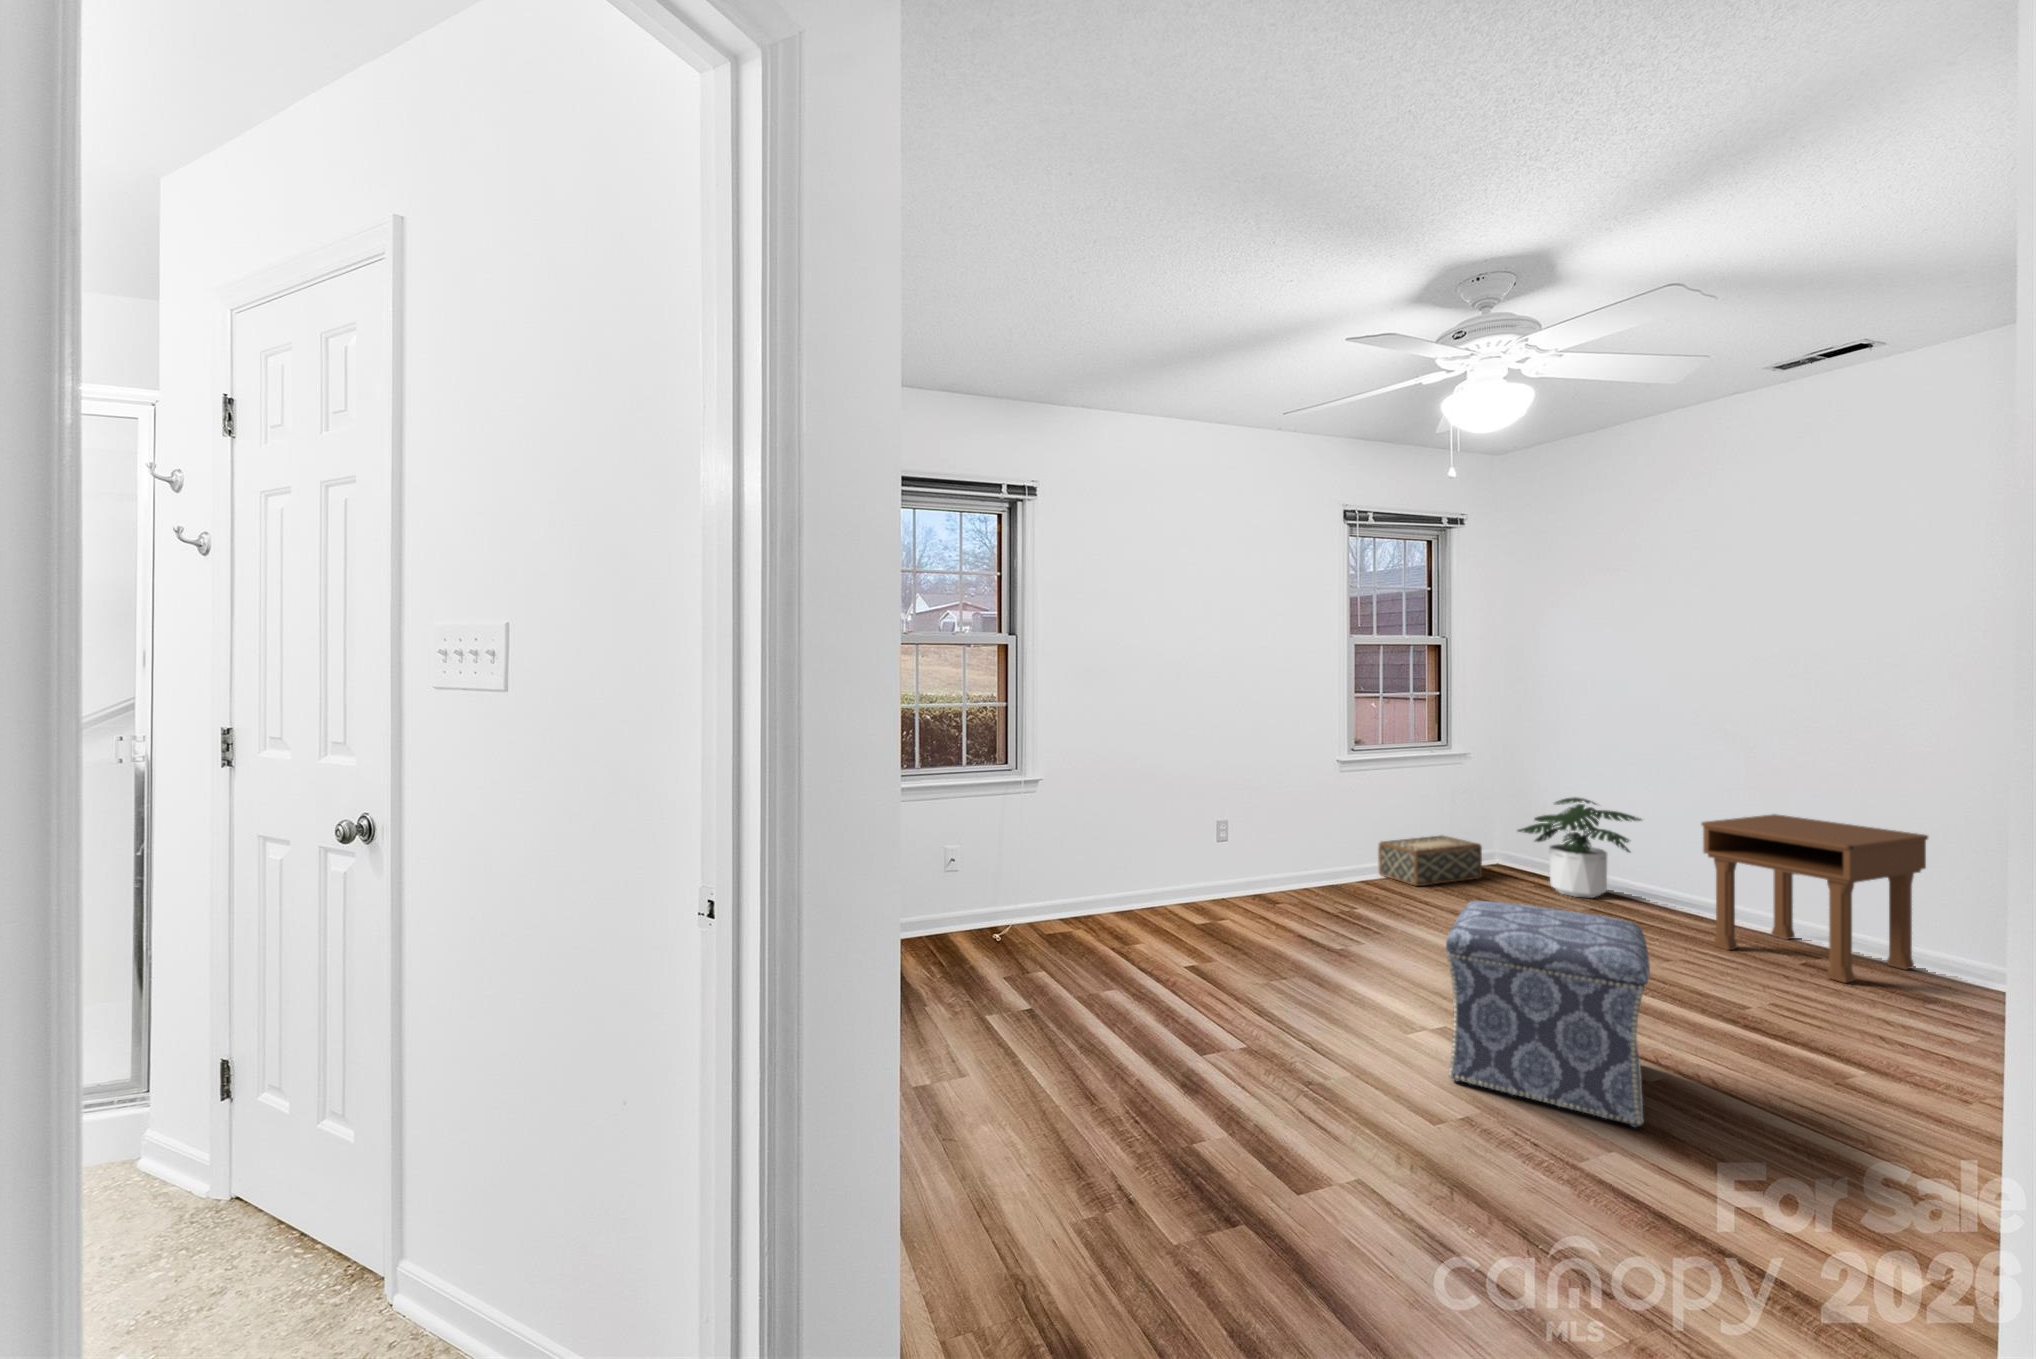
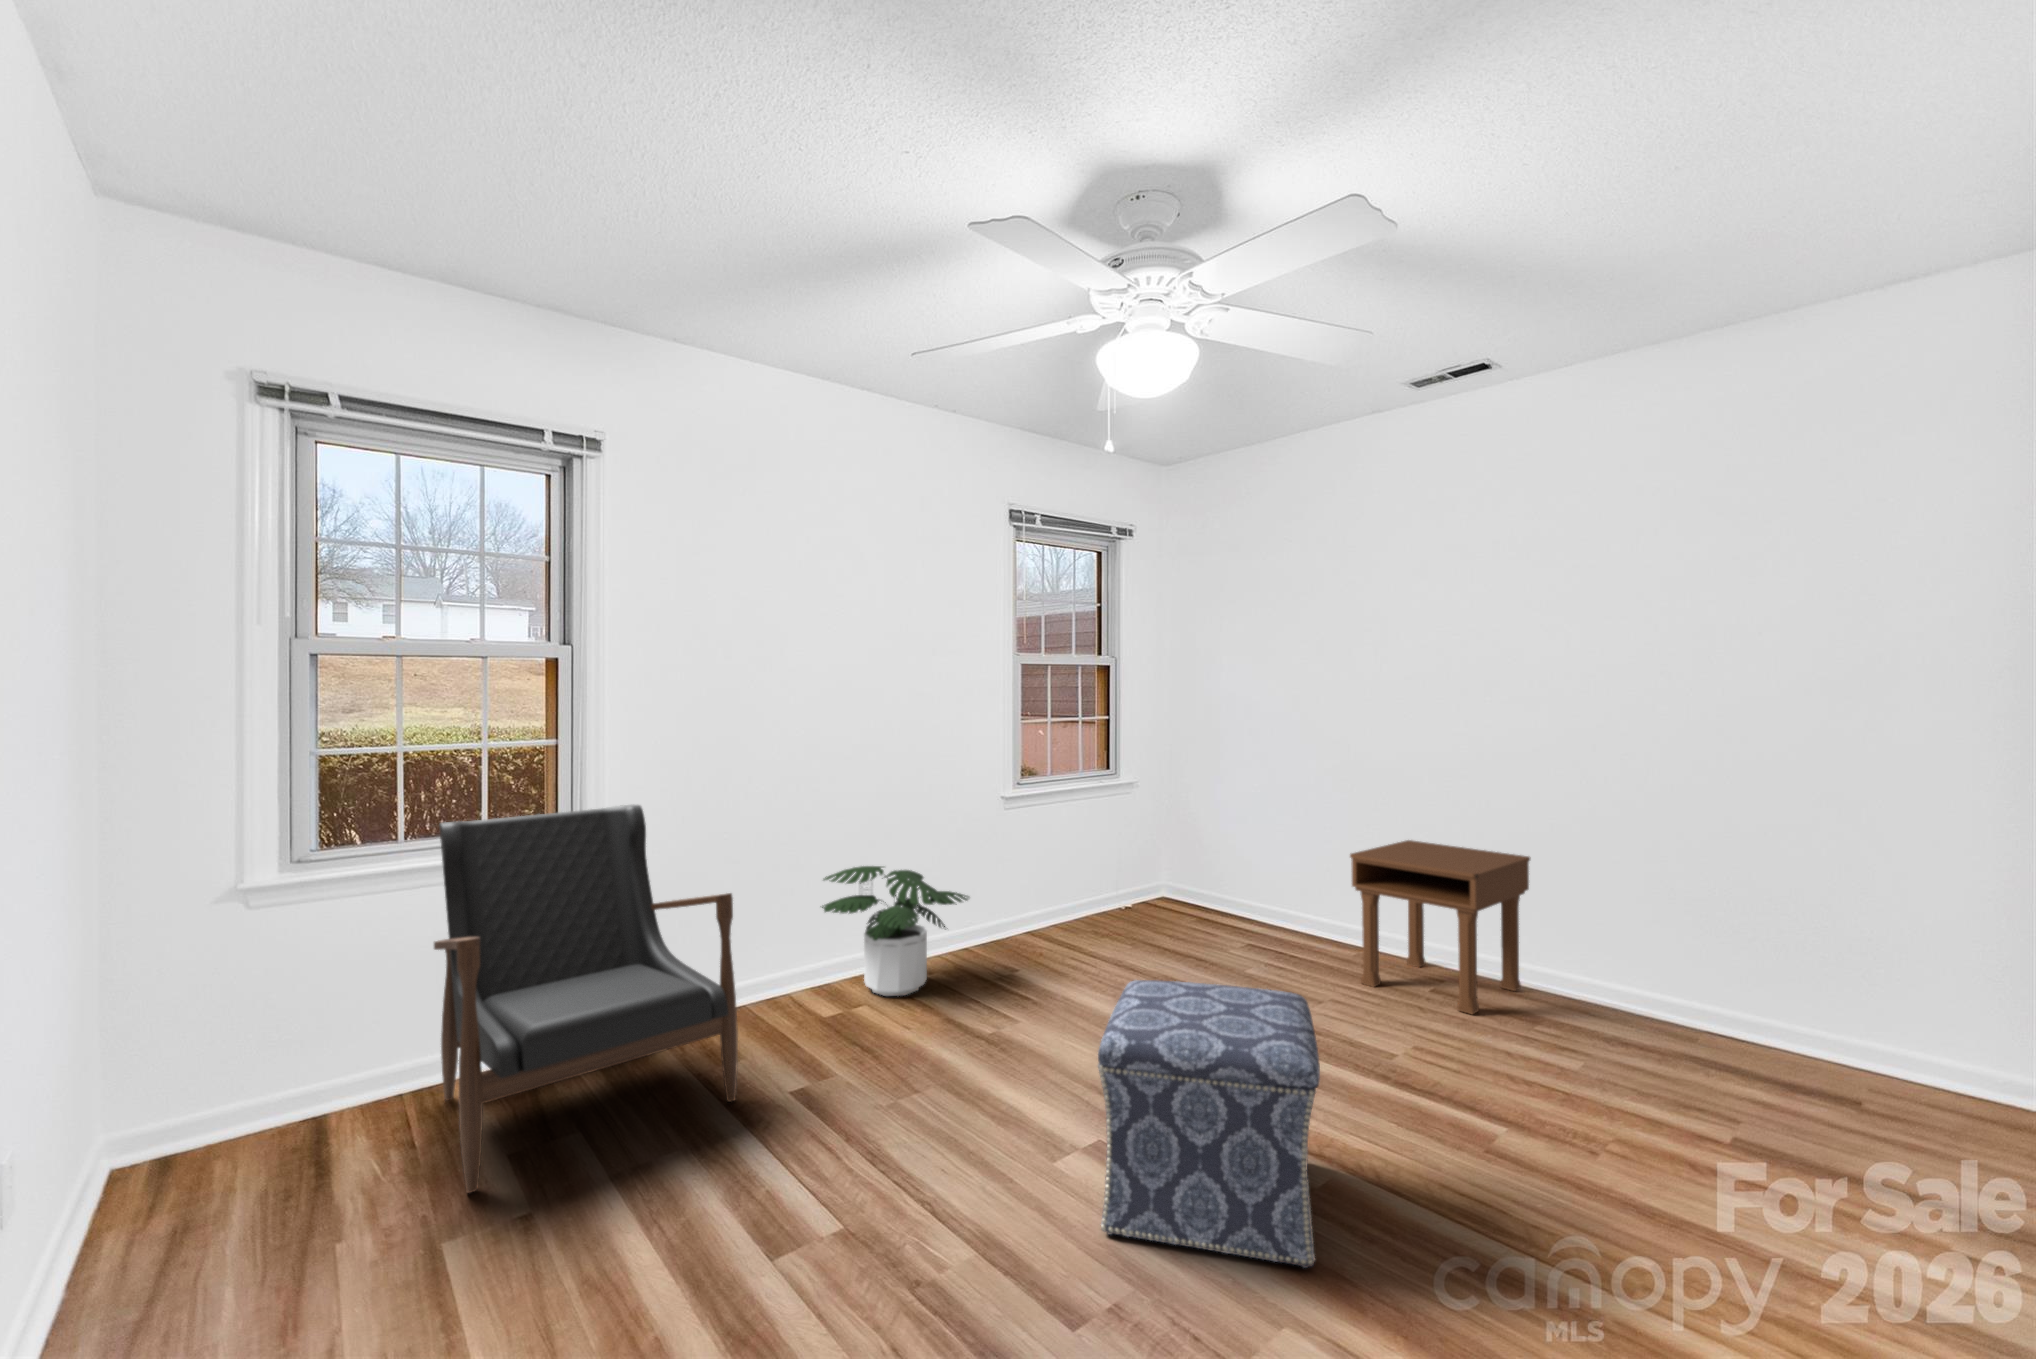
armchair: none [948,752,1148,992] -> present [434,805,738,1193]
potted plant: present [1518,797,1641,898] -> present [822,866,969,996]
woven basket: present [1378,836,1482,886] -> none [1045,875,1149,938]

